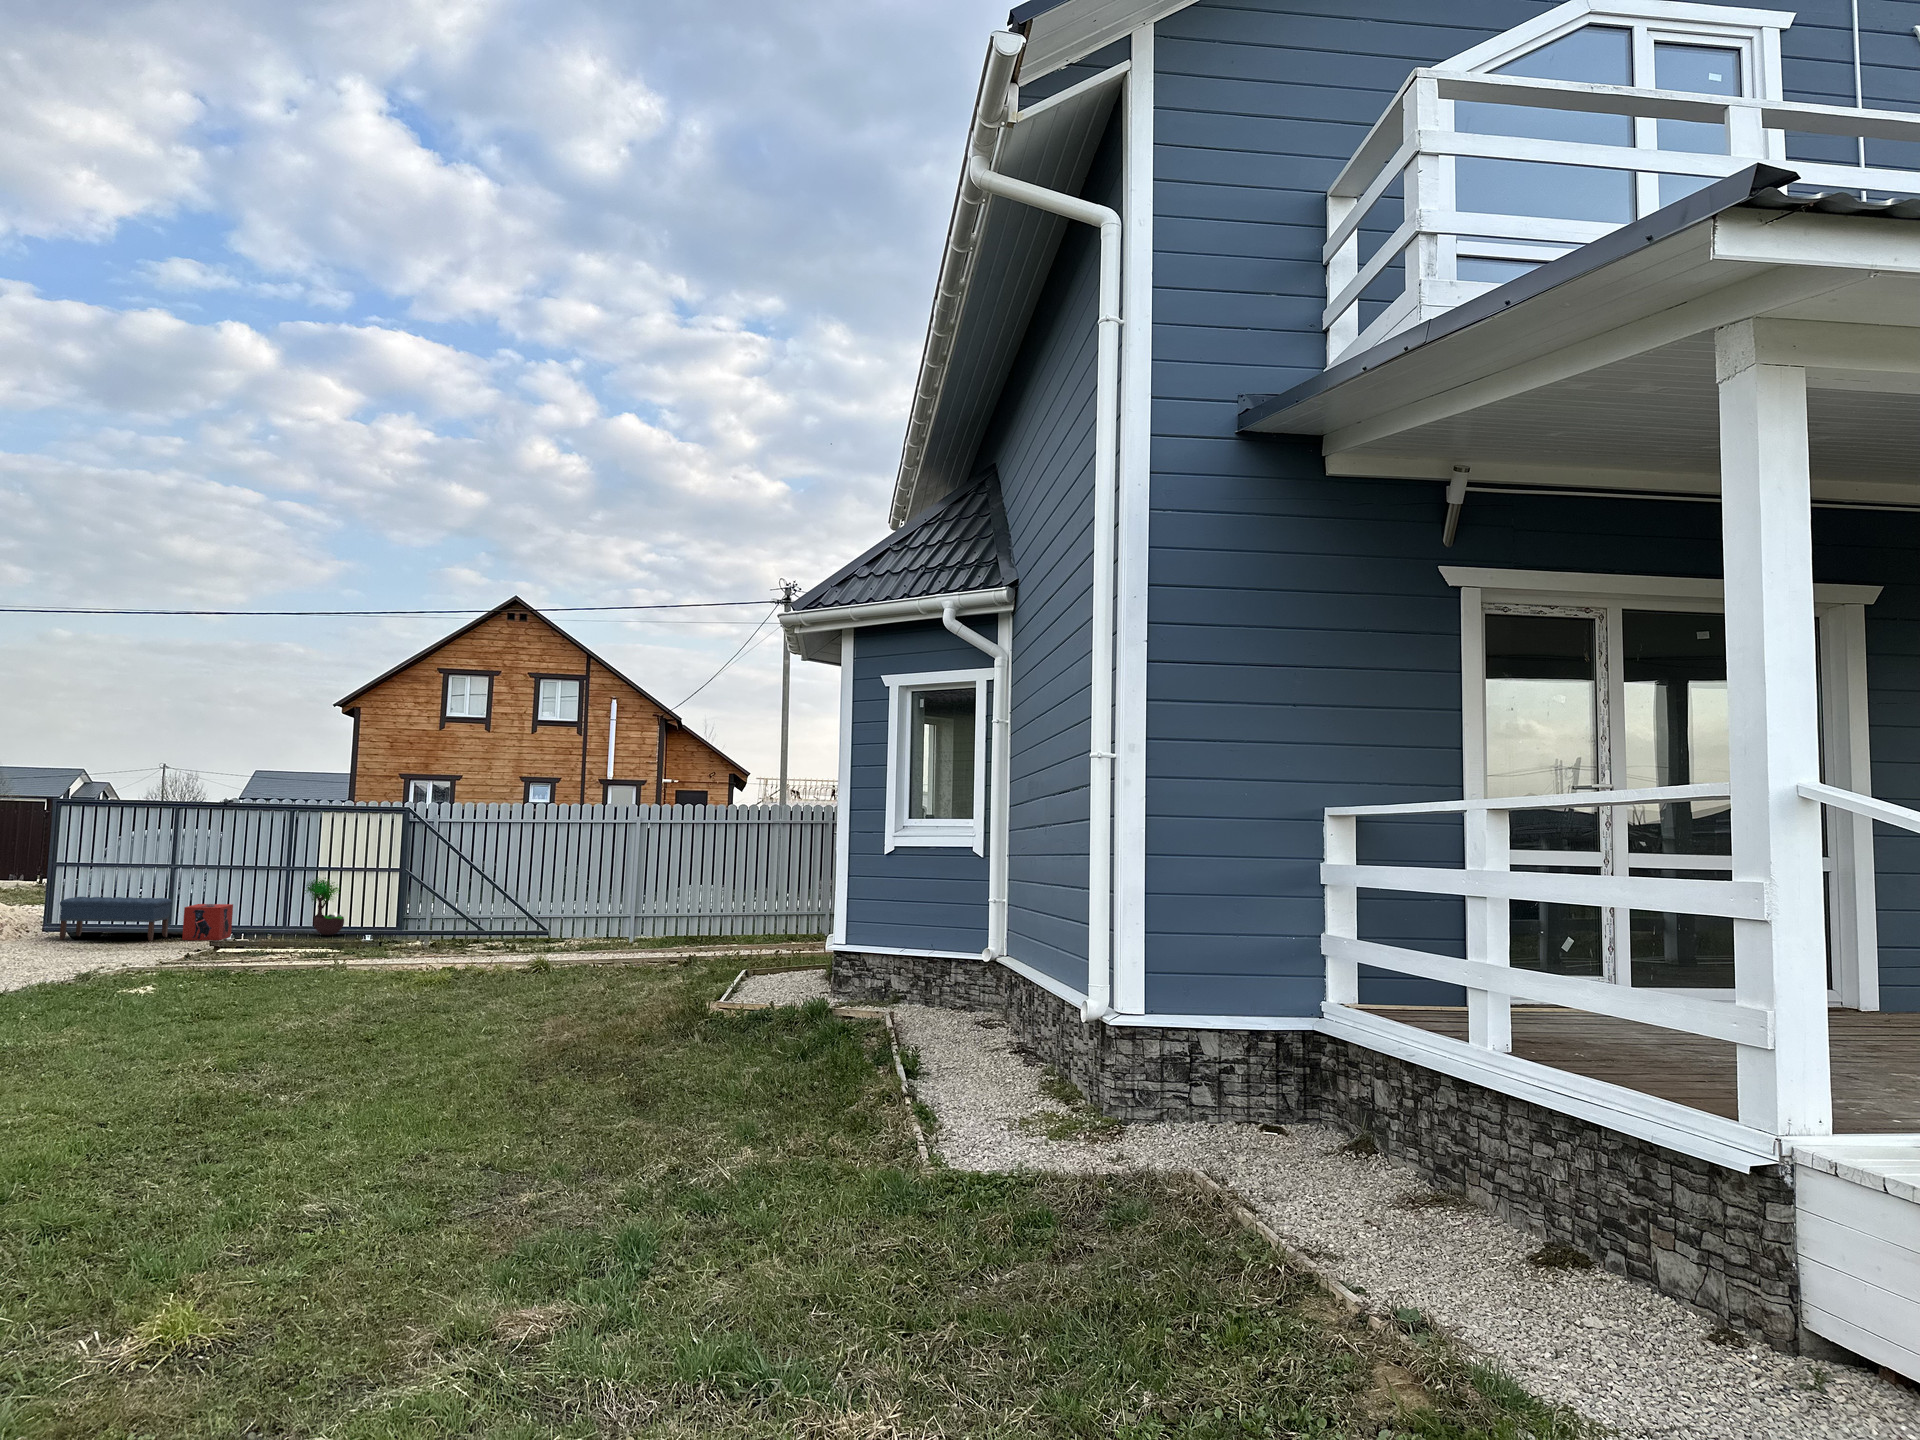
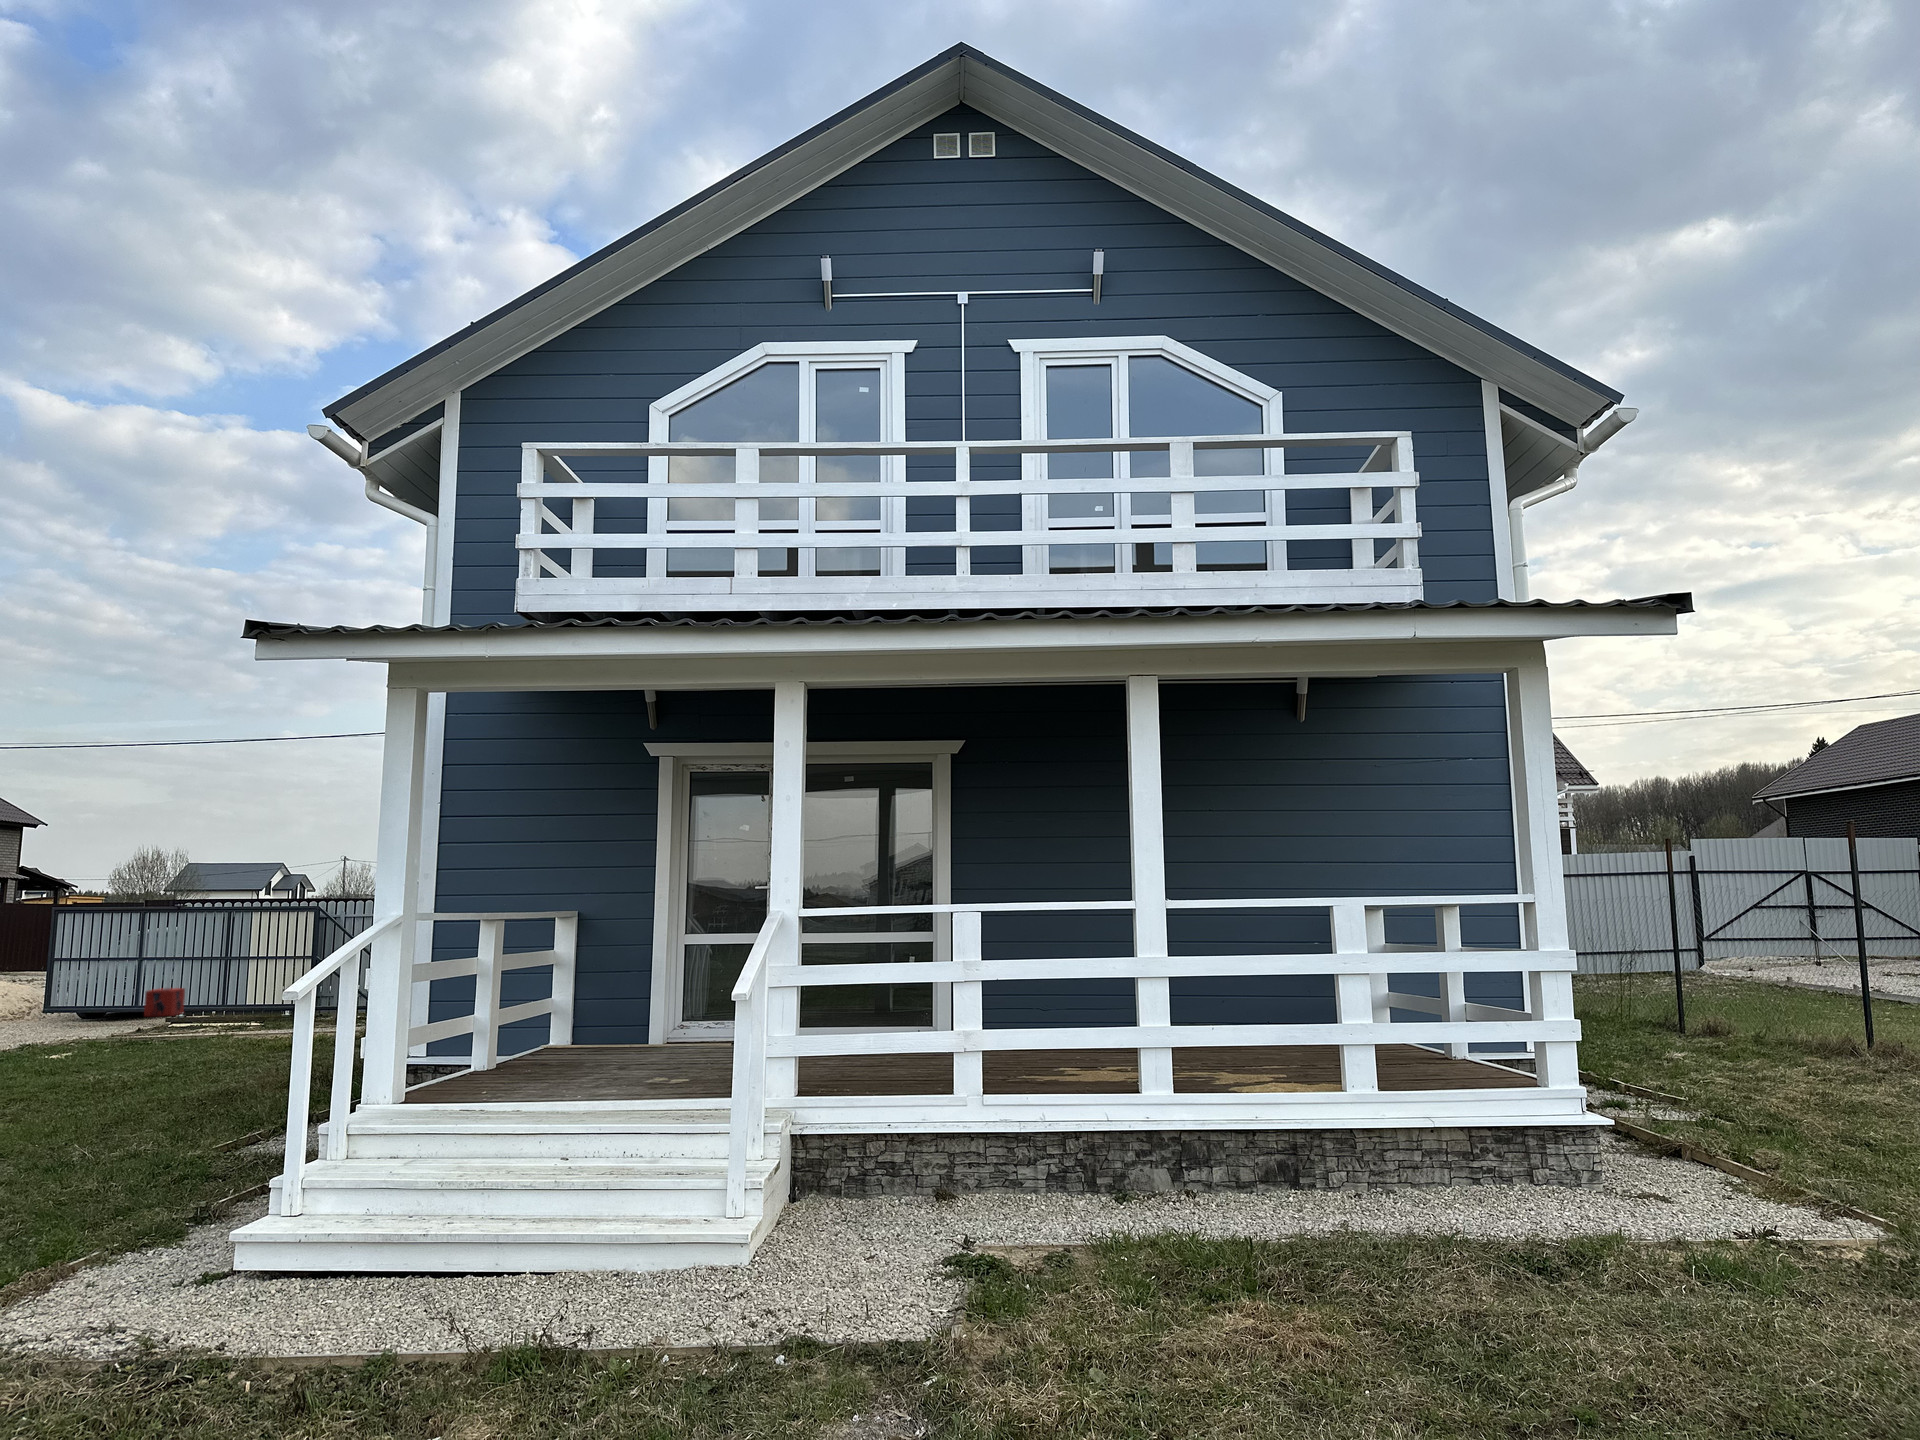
potted tree: present [305,877,344,935] -> none [241,961,273,1011]
bench: present [59,897,172,941] -> none [52,985,138,1019]

